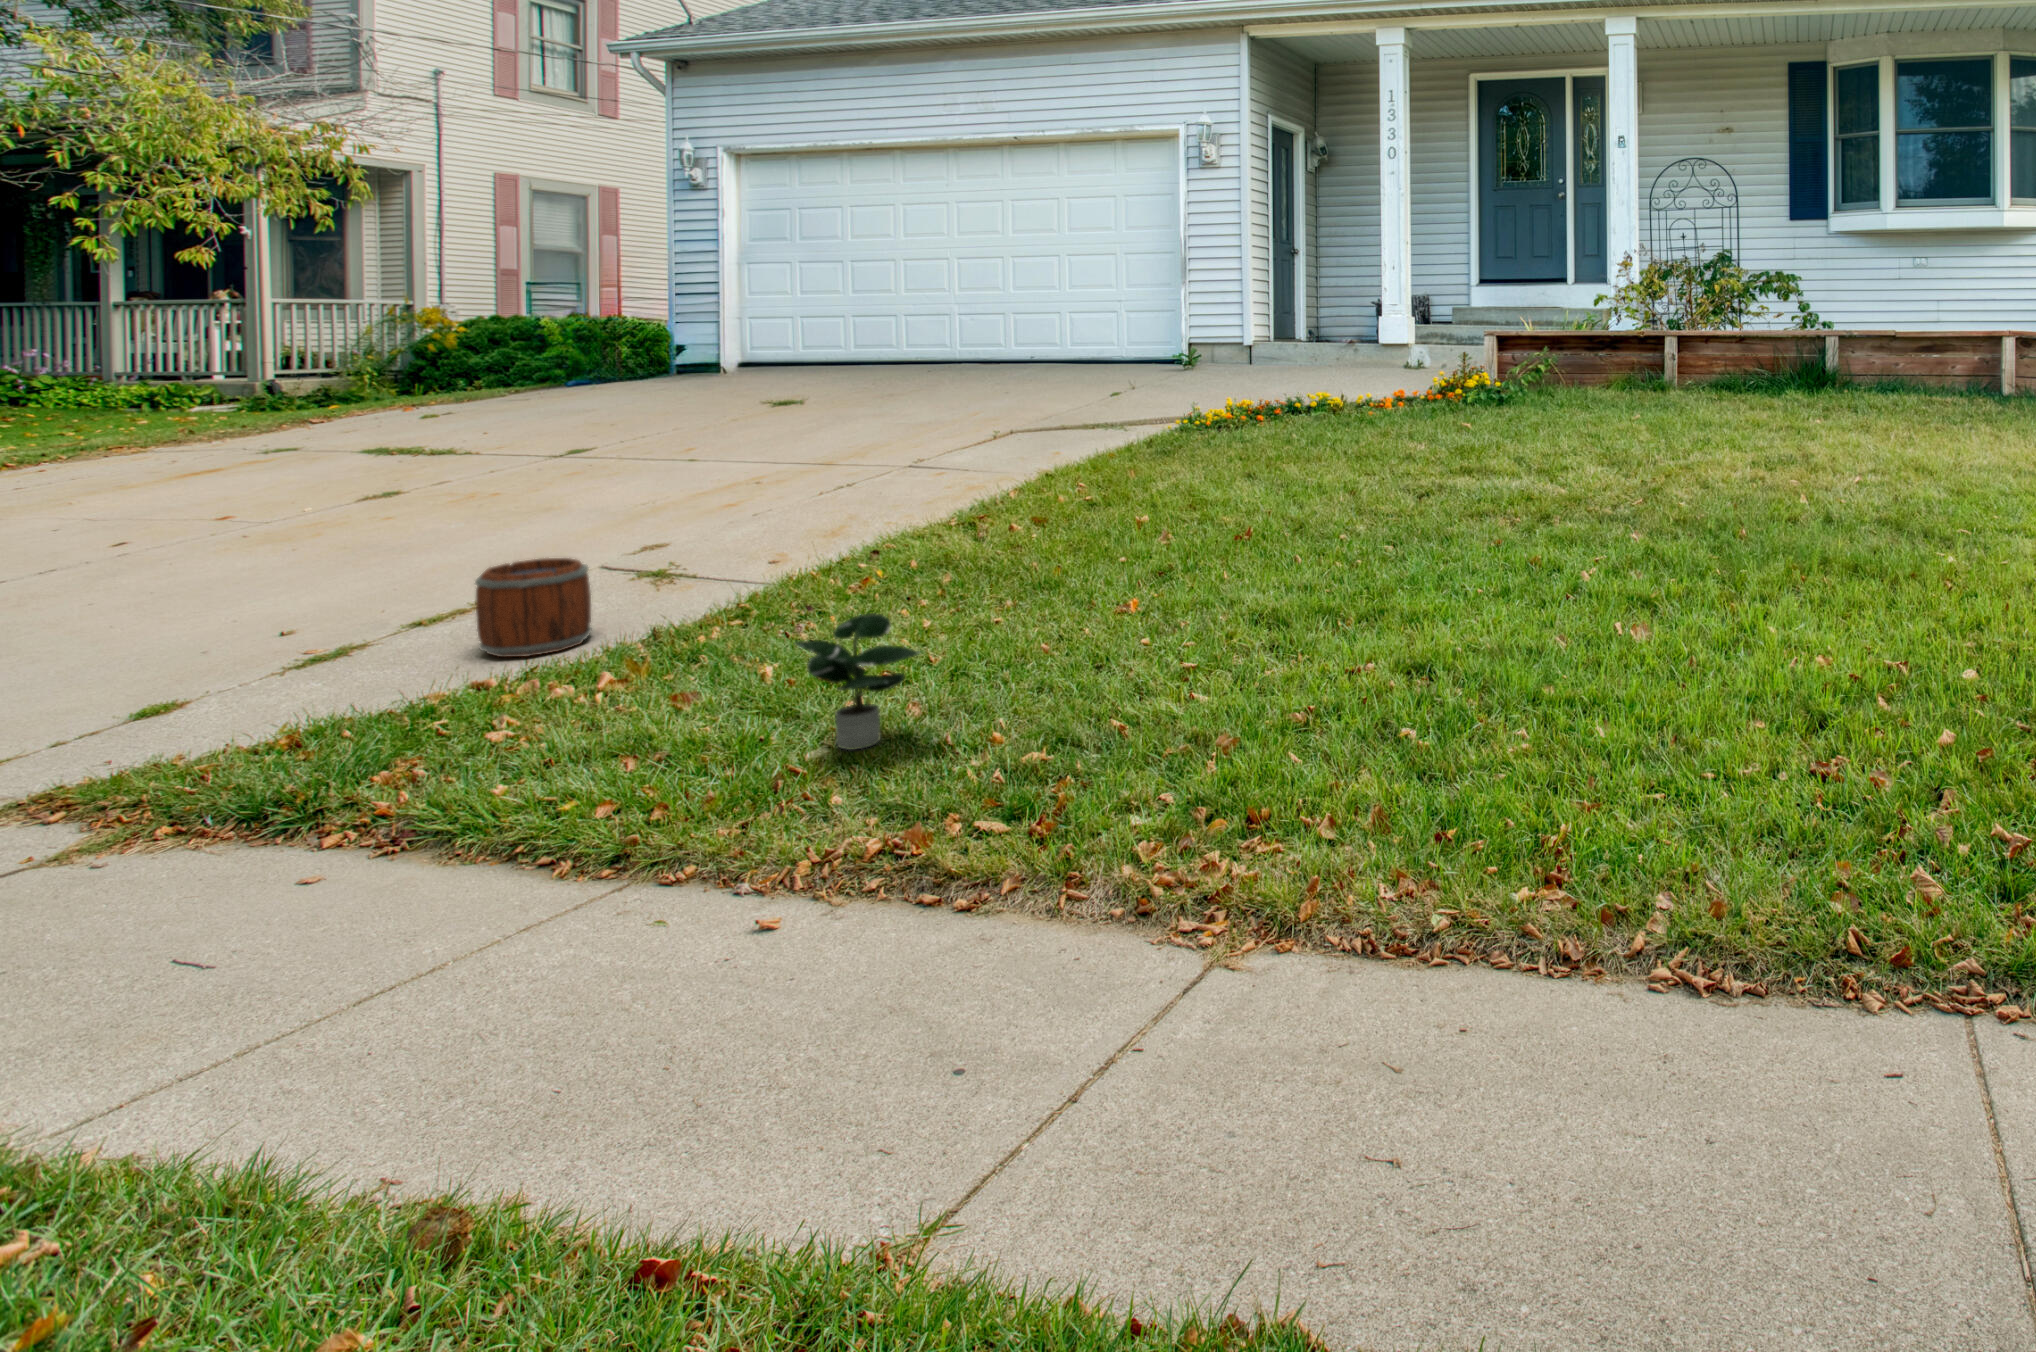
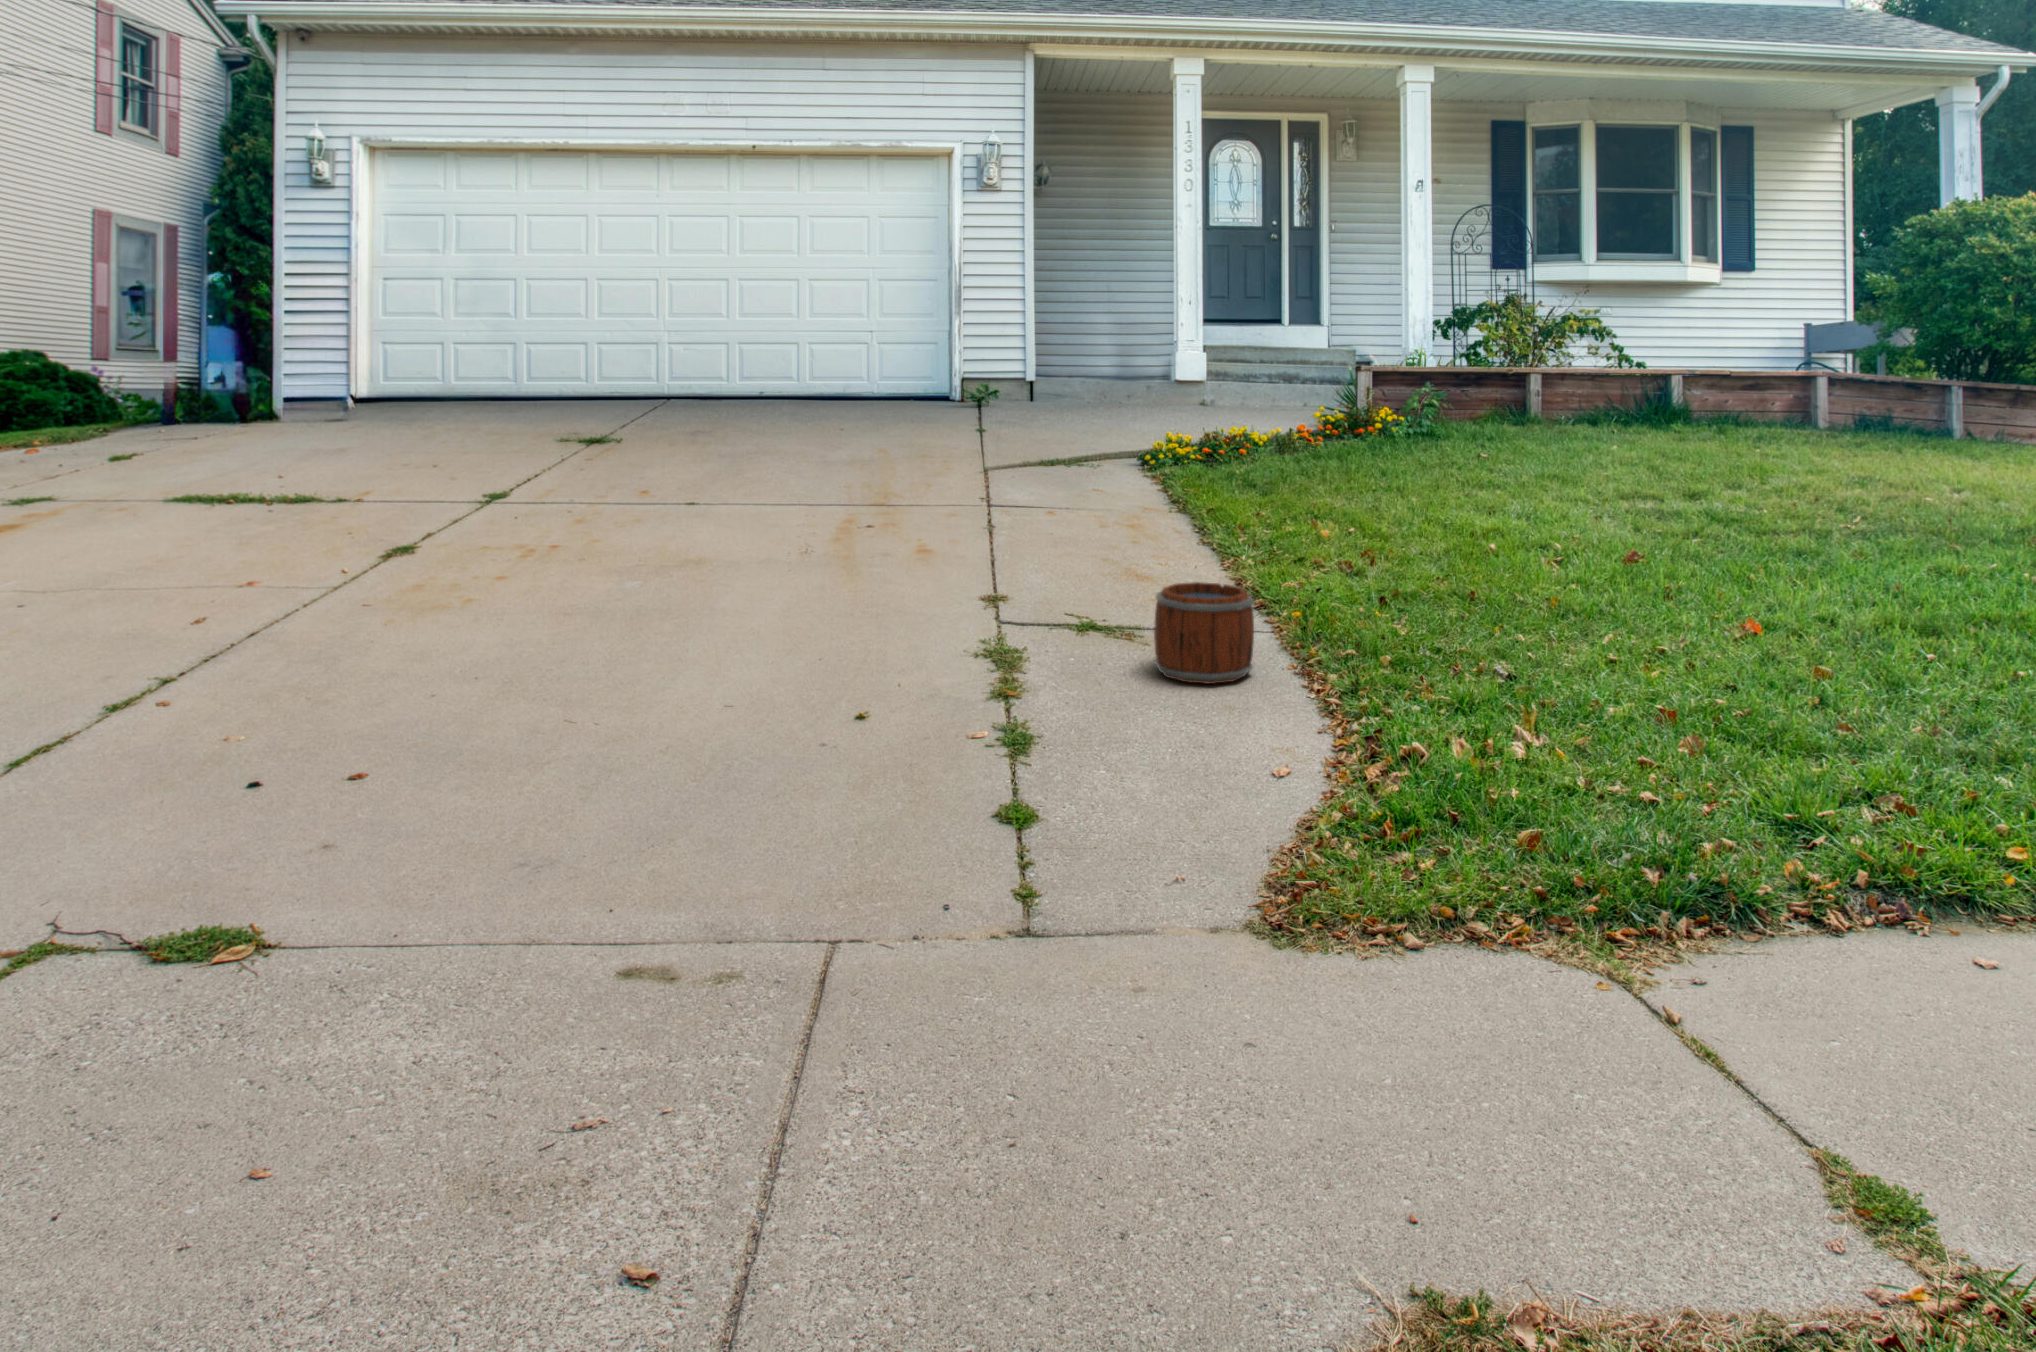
potted plant: present [795,613,919,750] -> none [1763,610,1880,732]

